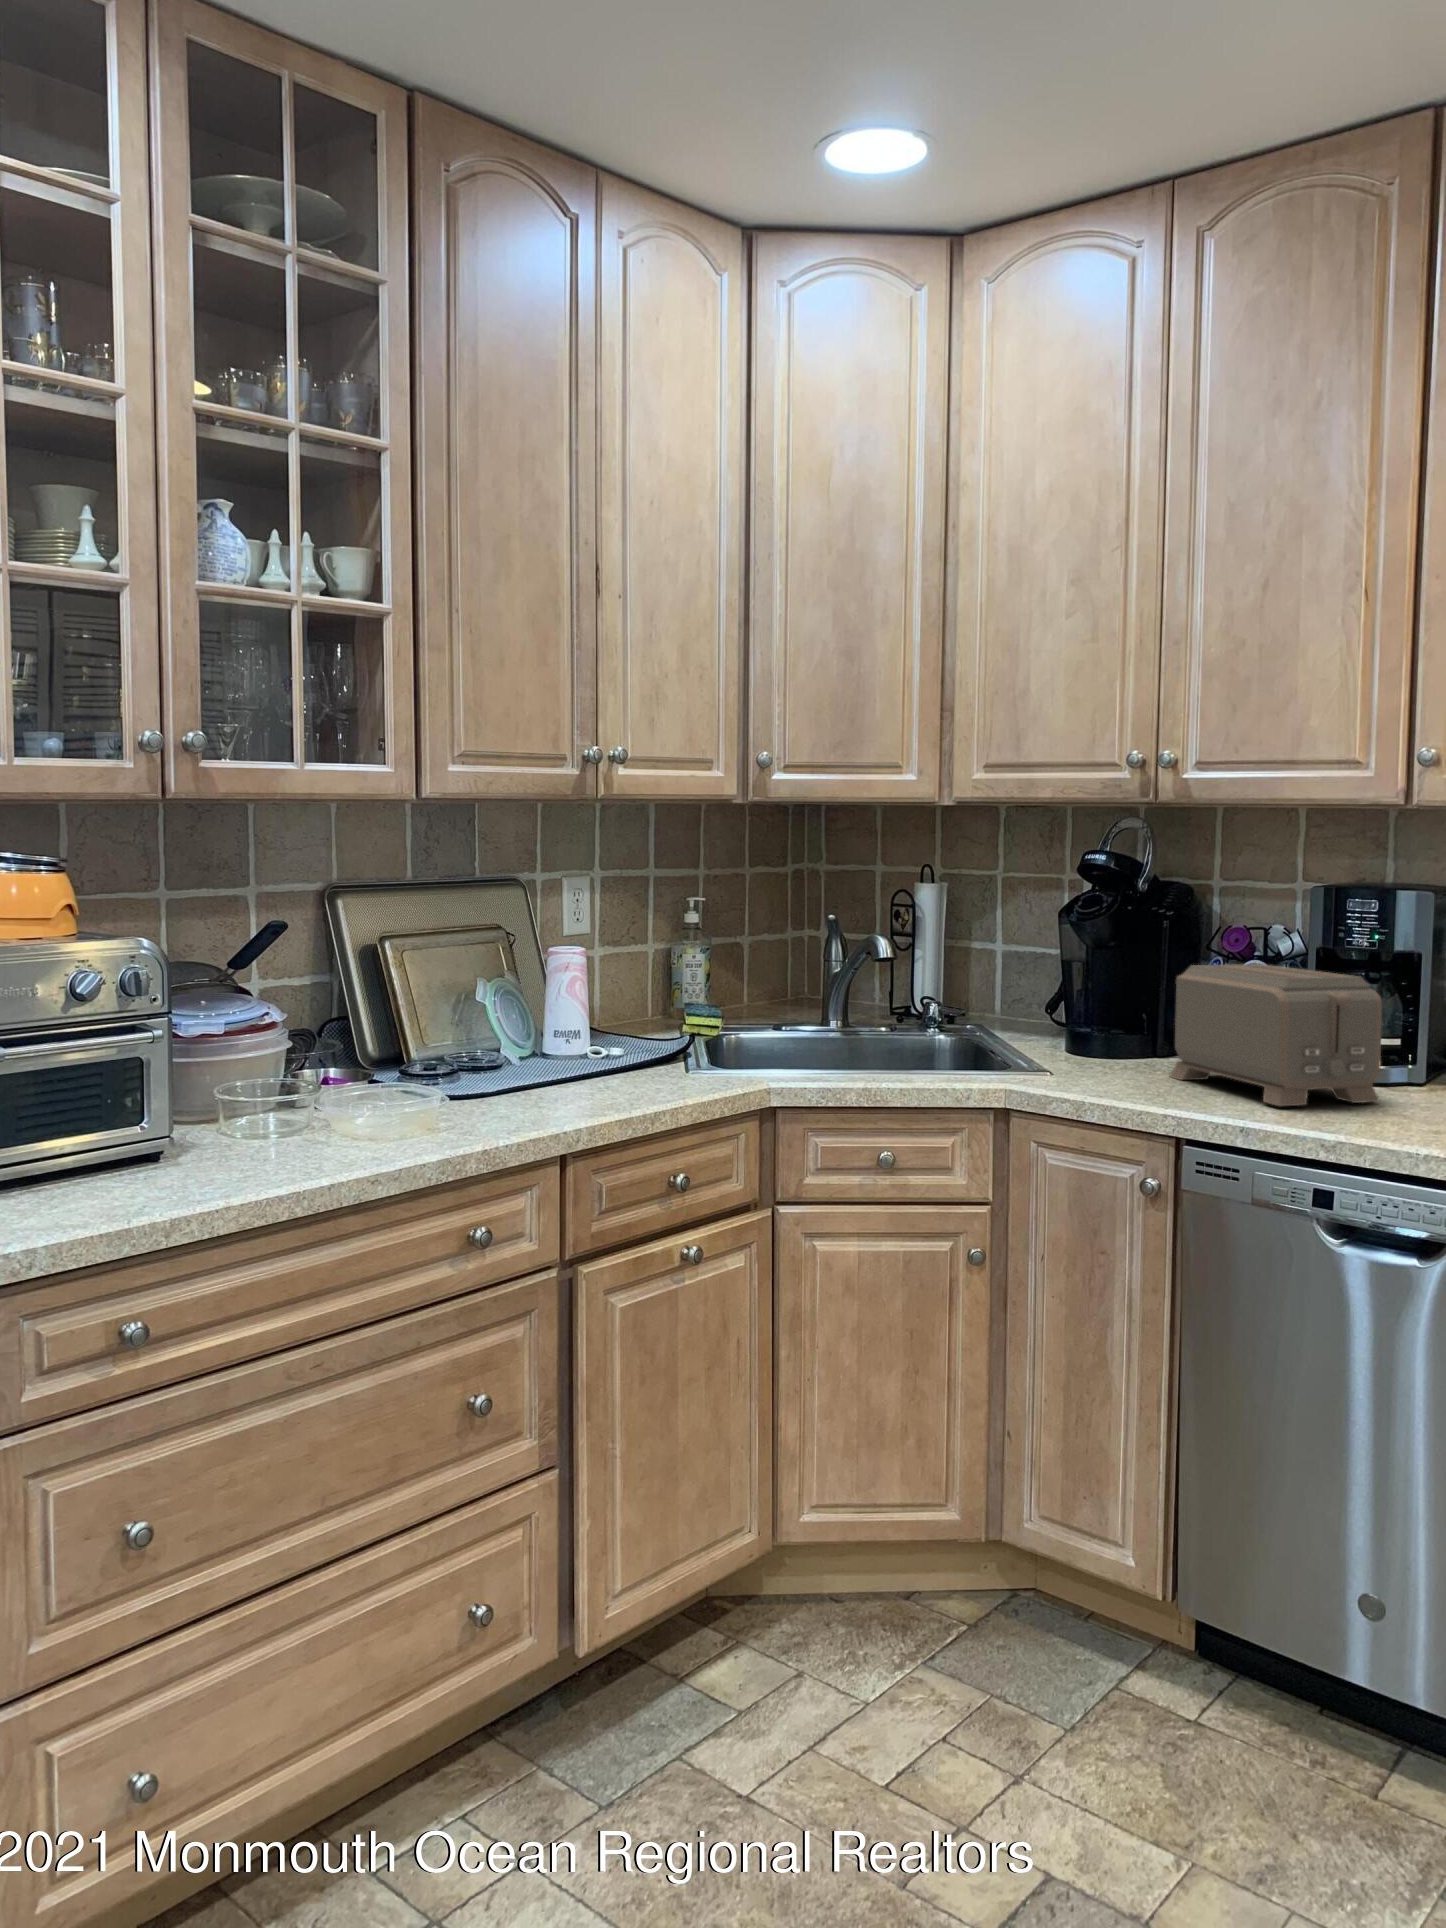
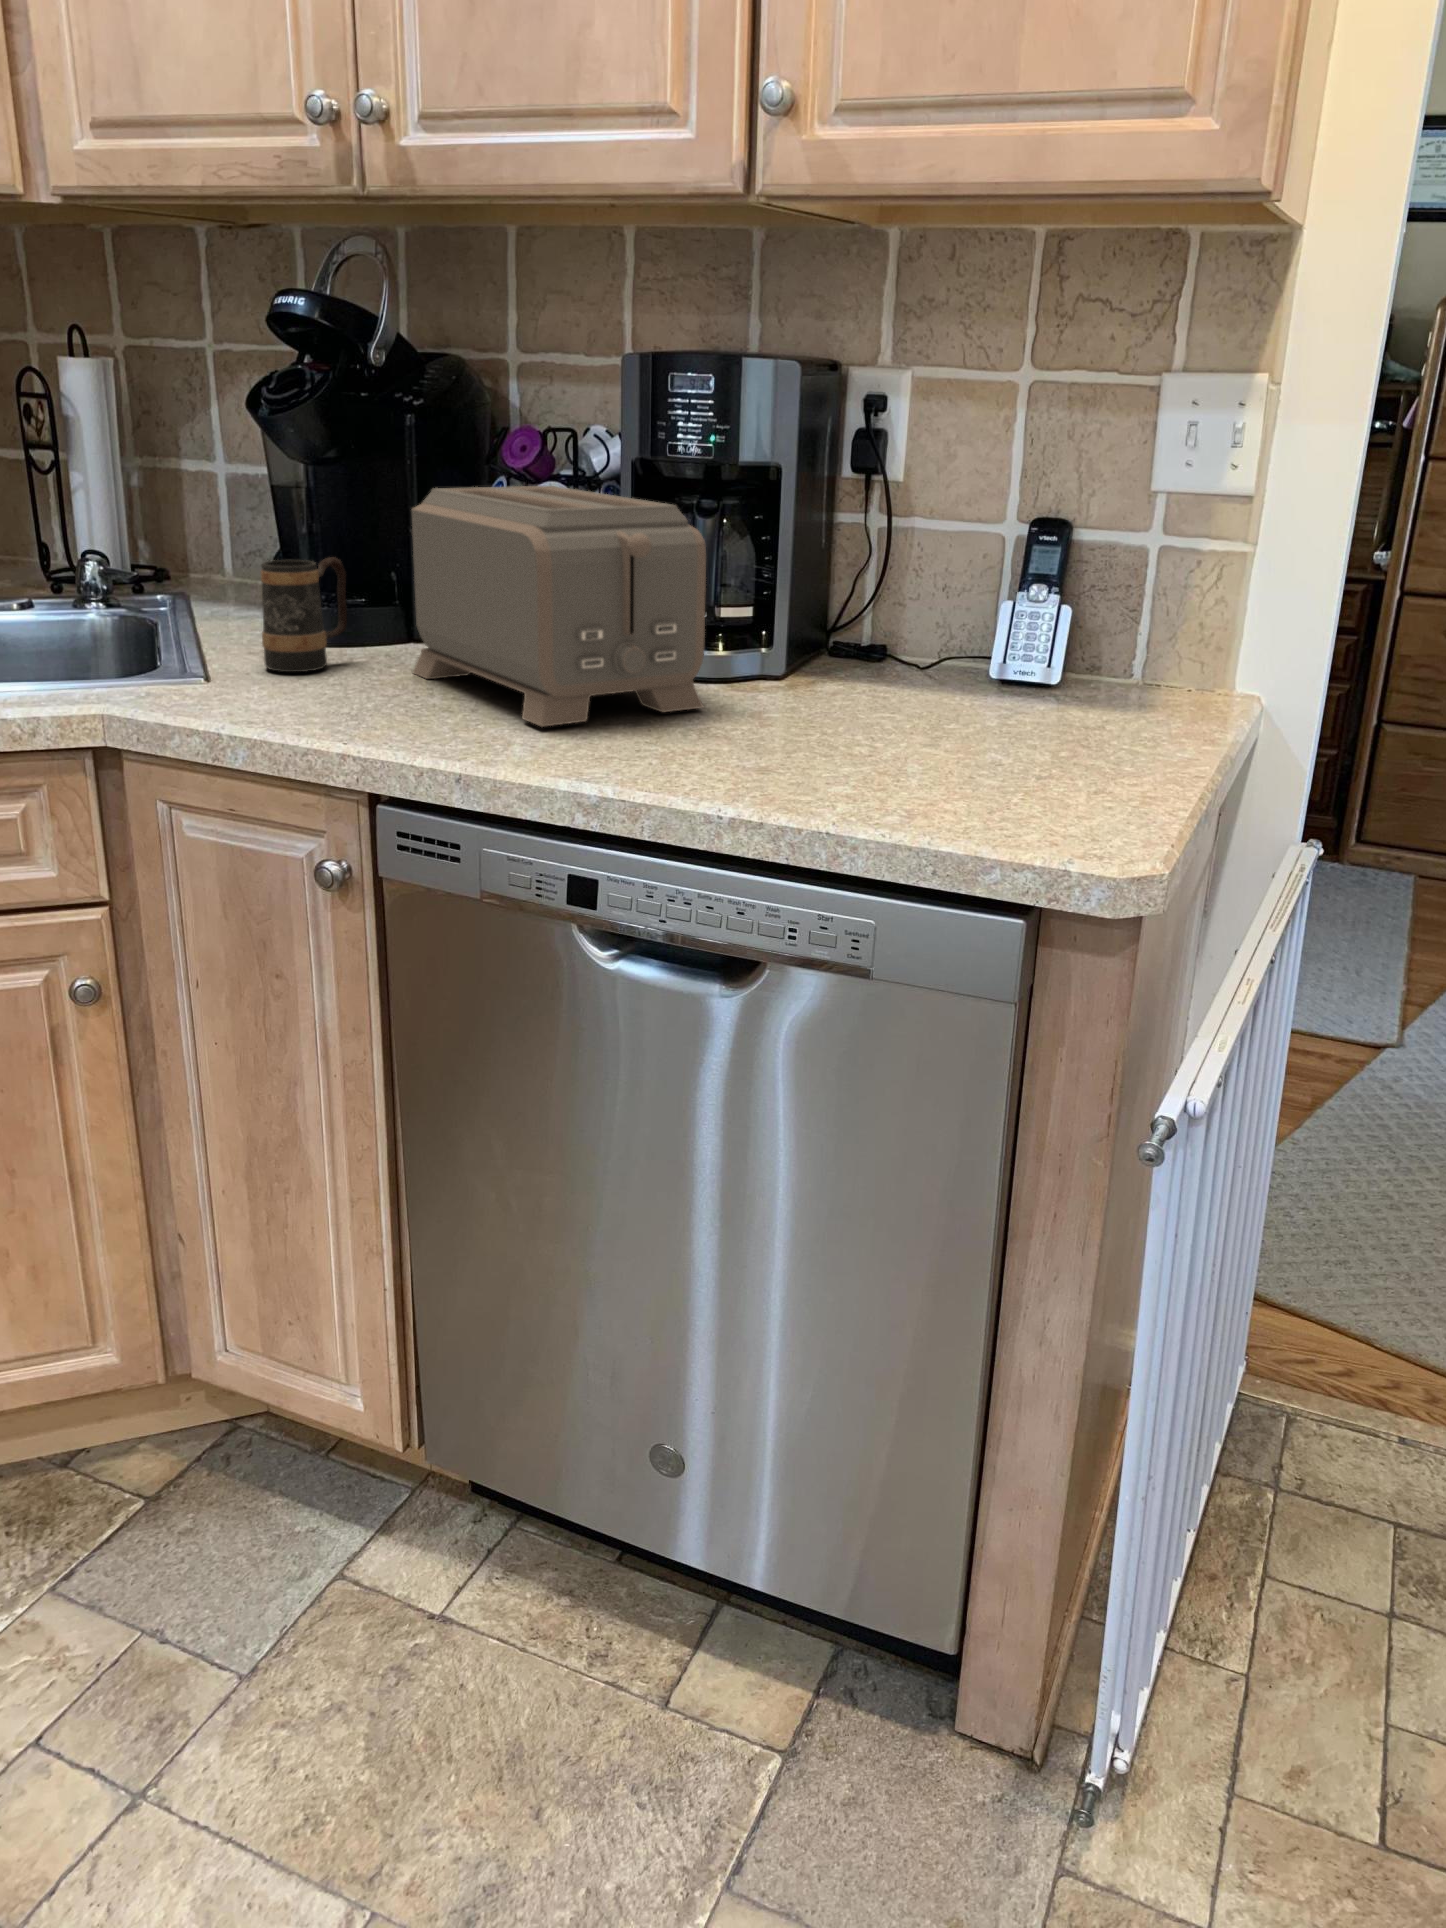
mug: none [1074,1005,1127,1073] -> present [261,557,347,672]

